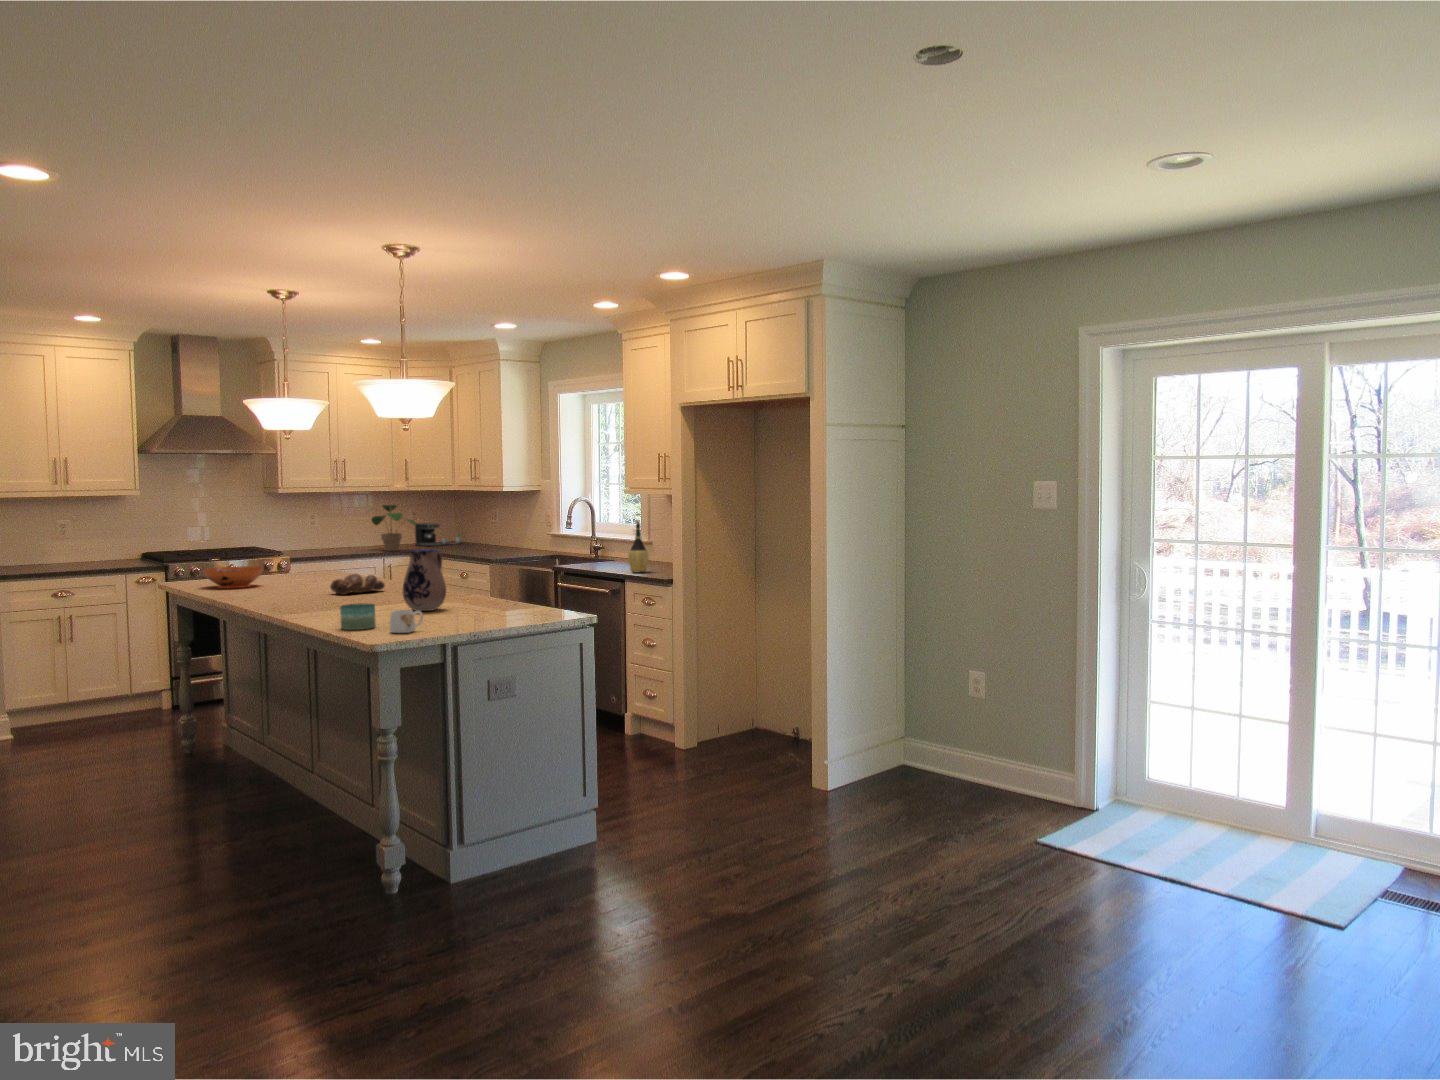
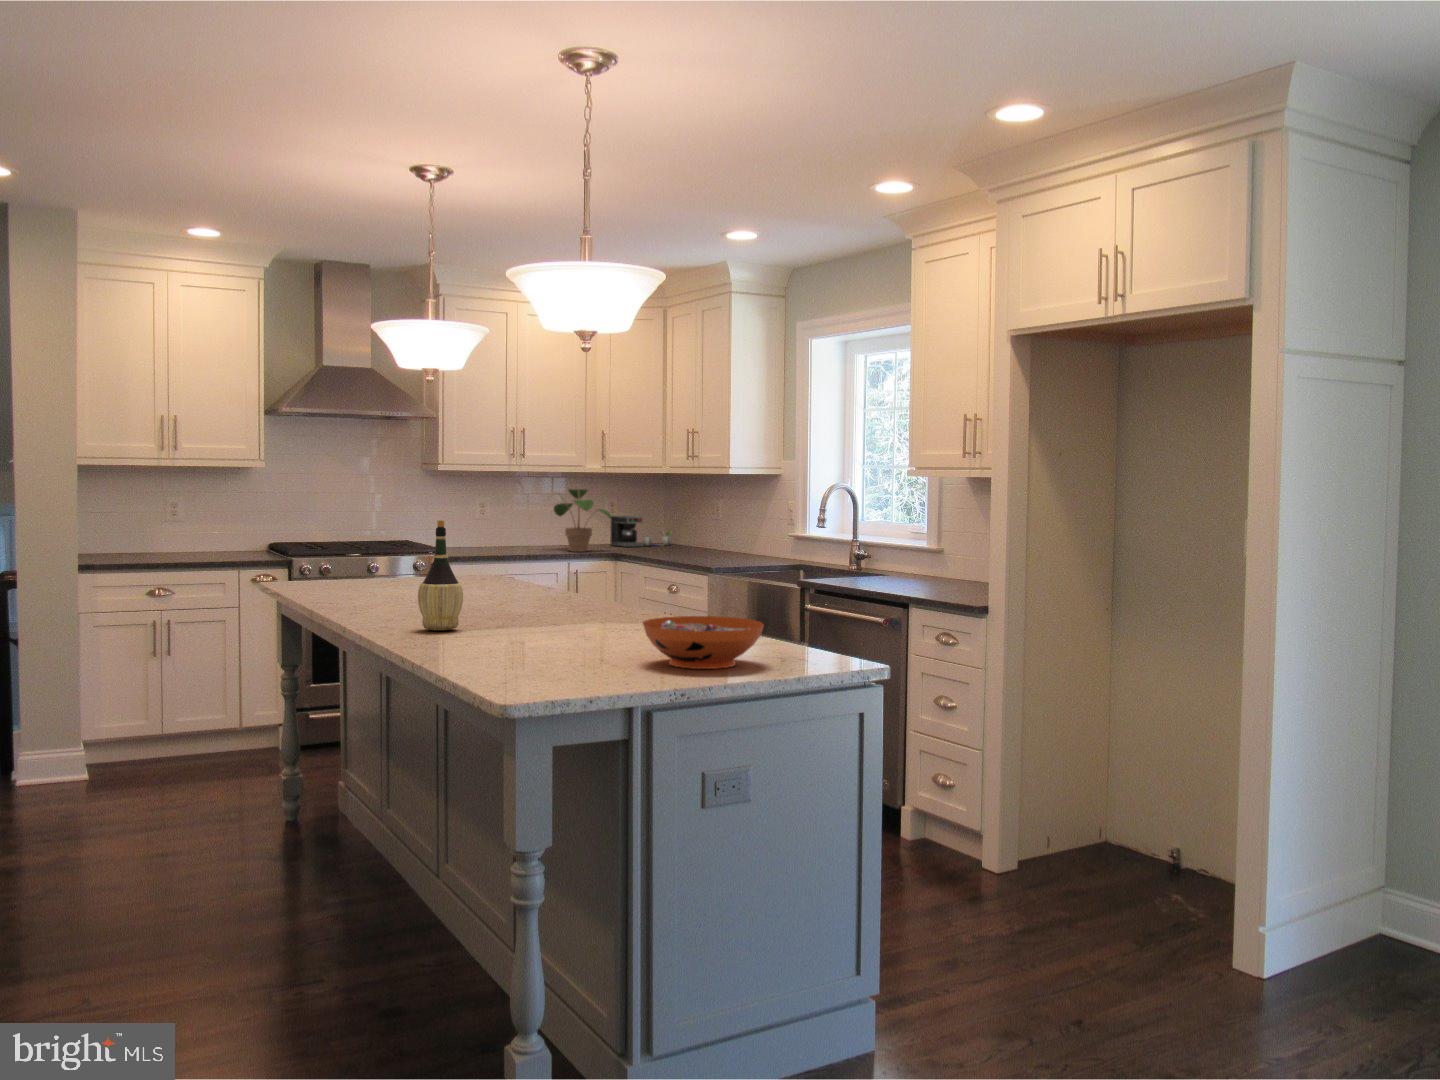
wine bottle: present [628,520,649,572] -> present [418,520,463,630]
ceramic pitcher: present [402,549,446,611] -> none [571,544,639,643]
decorative bowl: present [204,566,263,588] -> present [643,616,764,669]
bread loaf: present [330,574,385,595] -> none [476,580,554,611]
candle: present [340,604,376,630] -> none [463,629,520,674]
mug: present [390,610,423,633] -> none [539,644,595,685]

